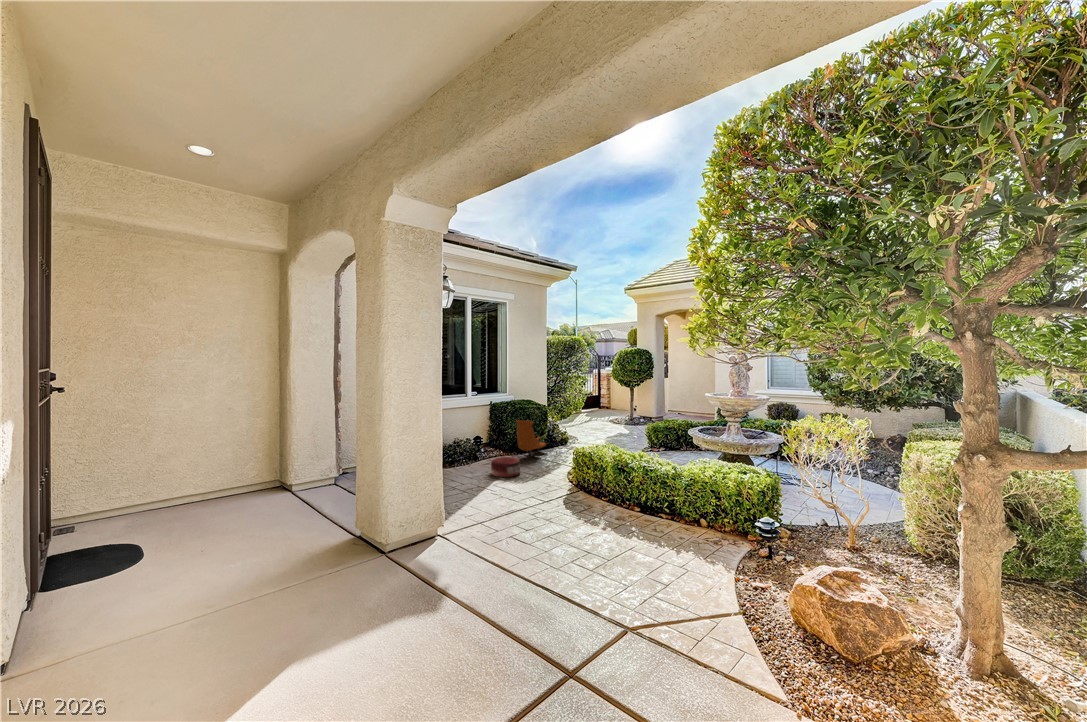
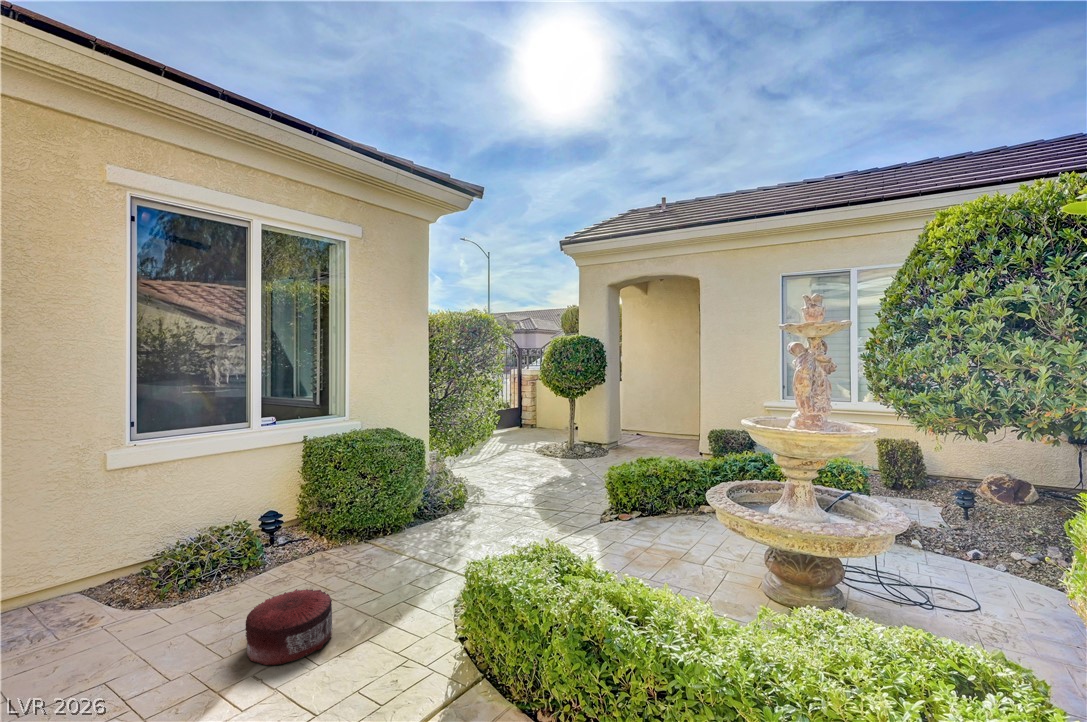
lounge chair: present [516,420,546,458] -> none [344,484,420,576]

